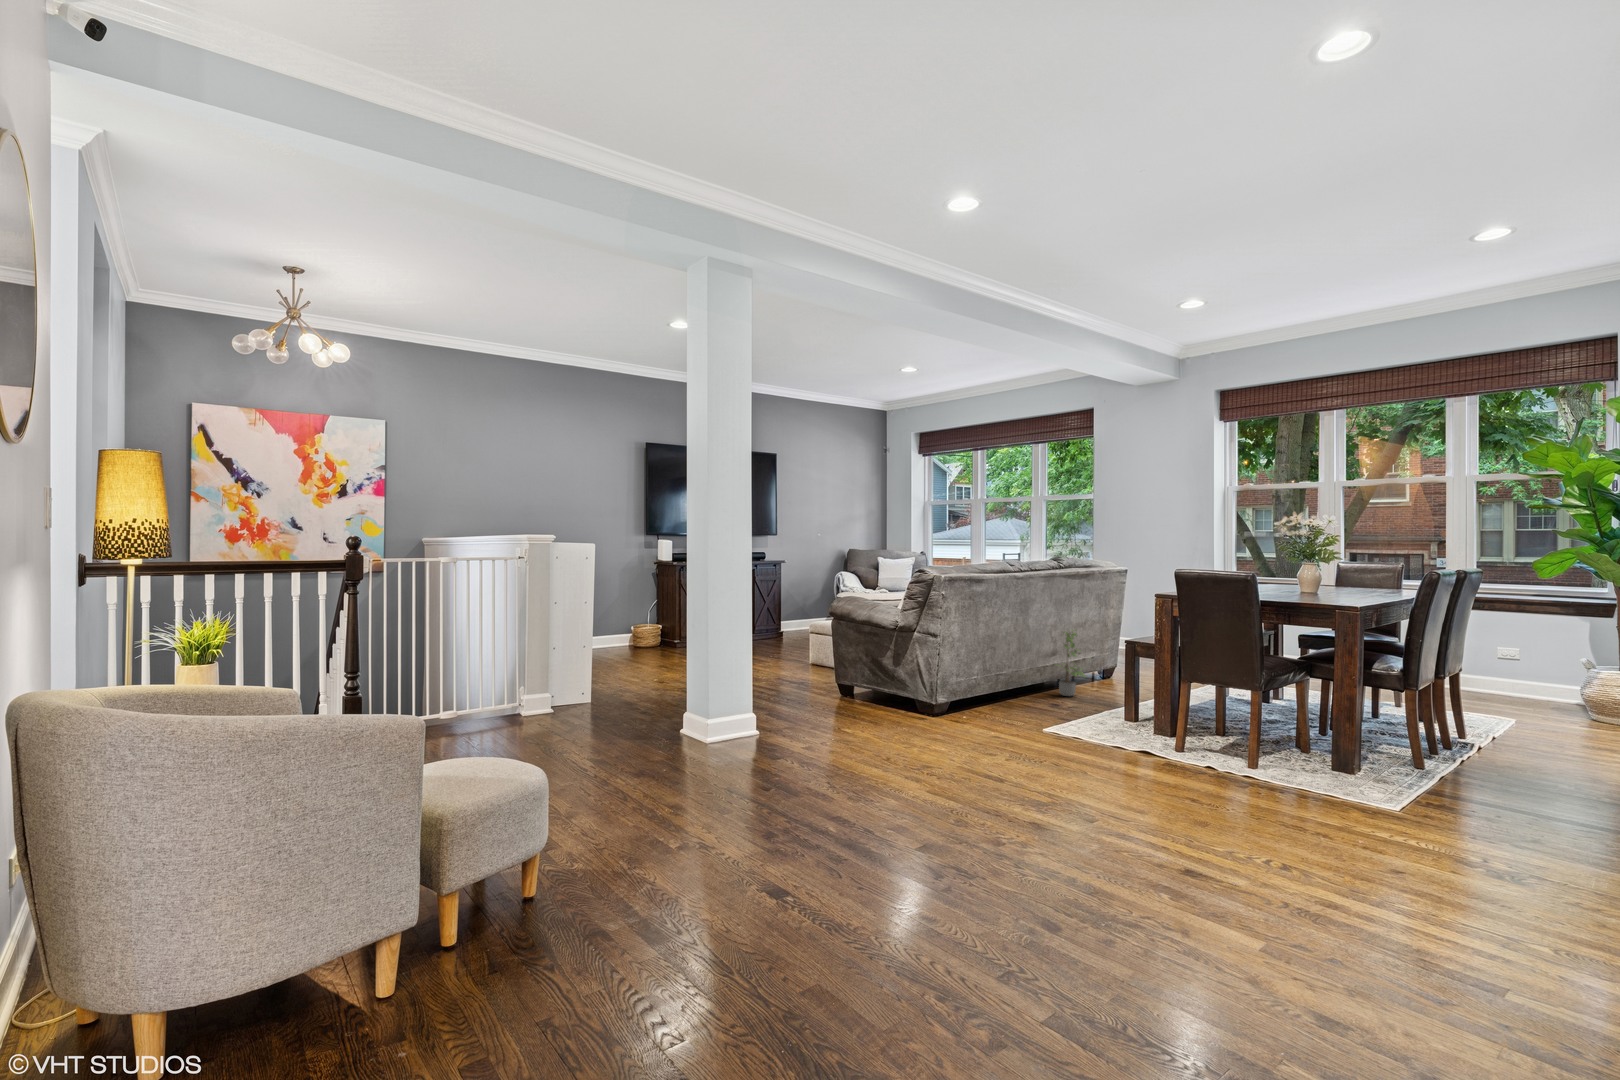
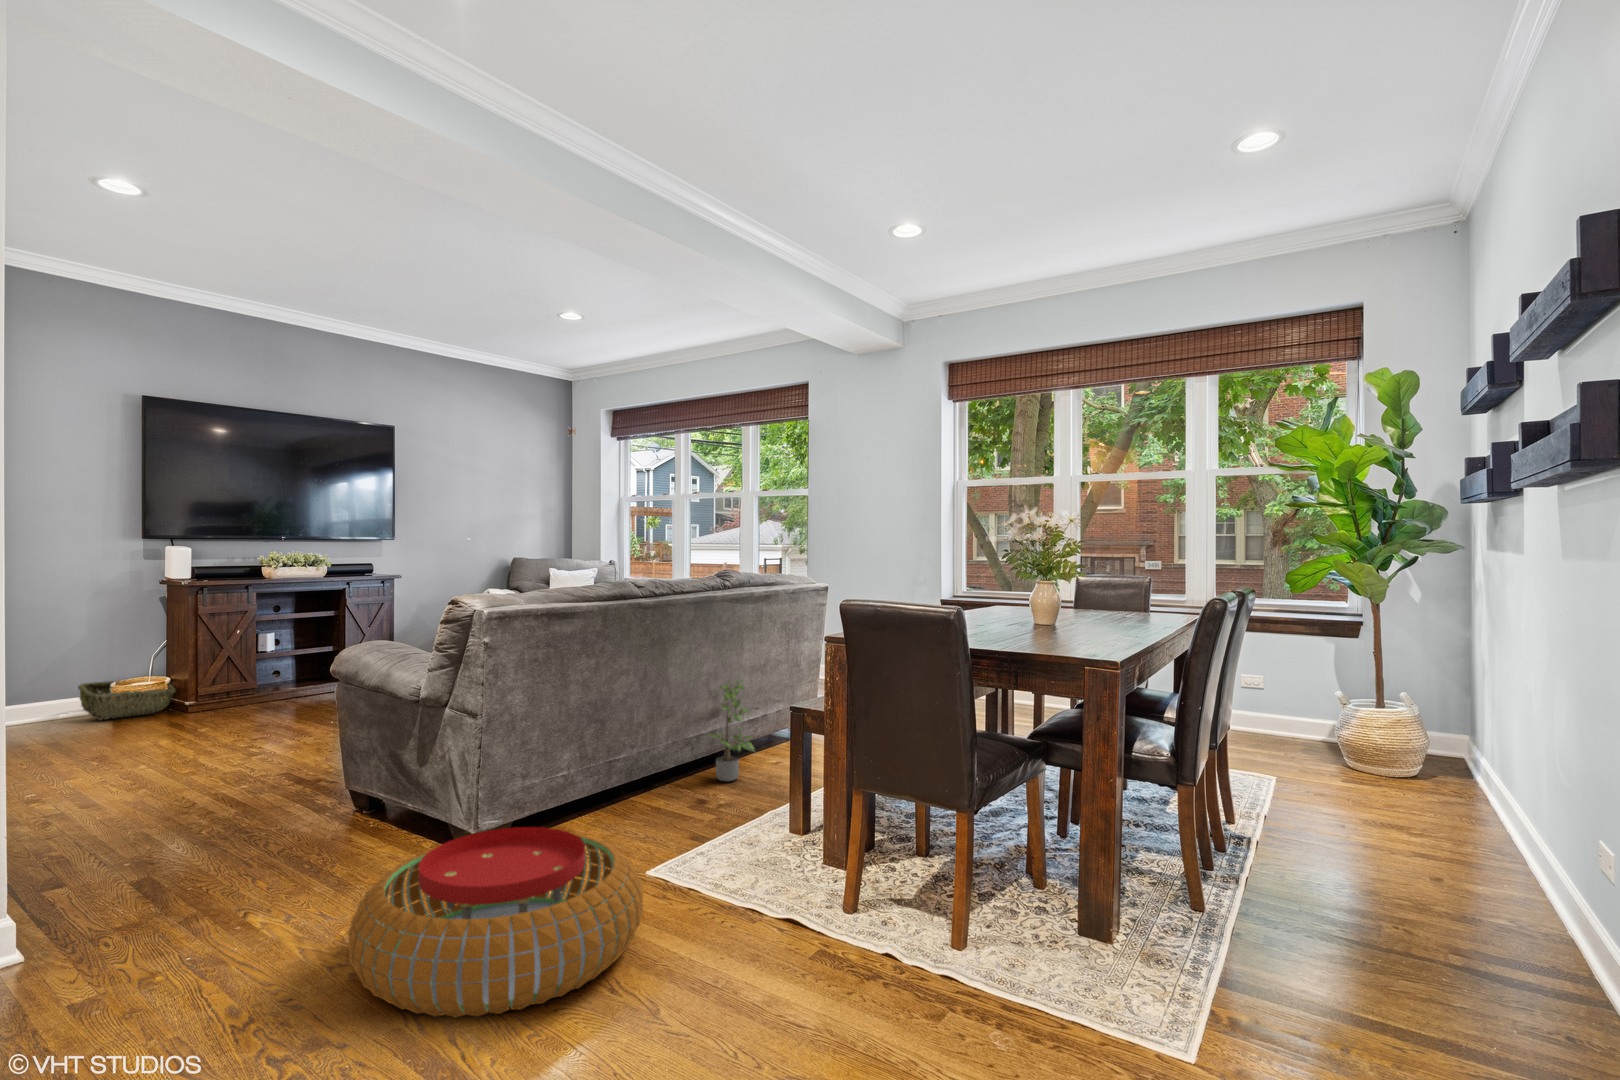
woven basket: none [619,625,669,649] -> present [78,681,176,720]
pouf: none [919,692,1066,768] -> present [348,827,643,1018]

